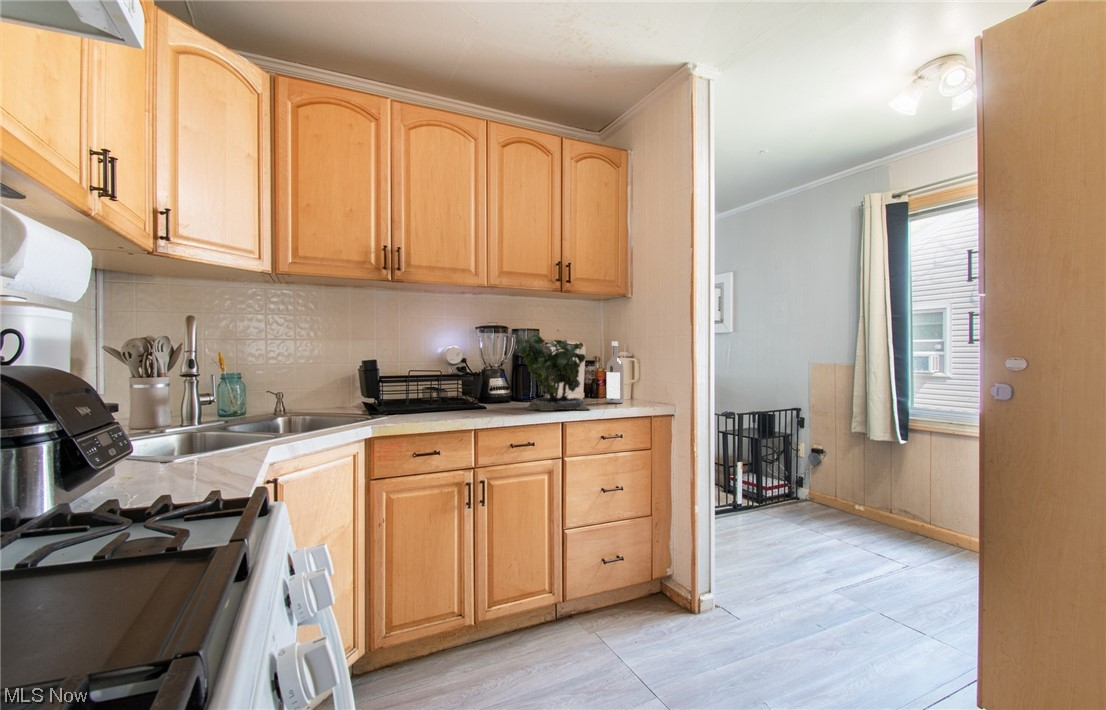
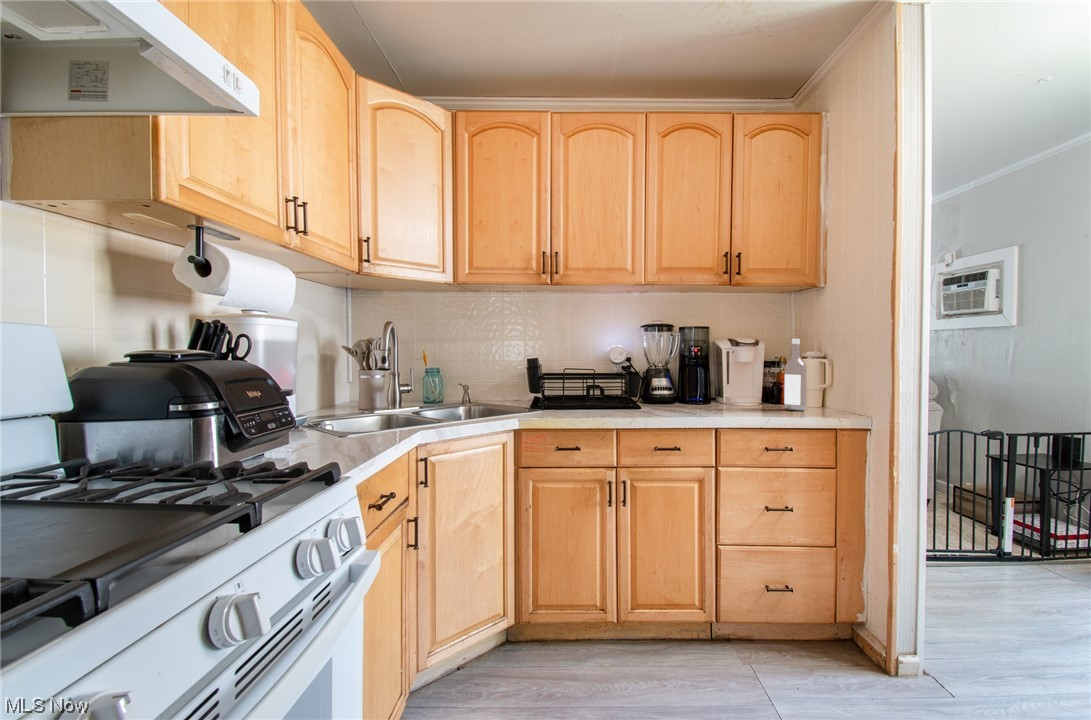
potted plant: present [517,330,589,411] -> none [674,326,755,416]

